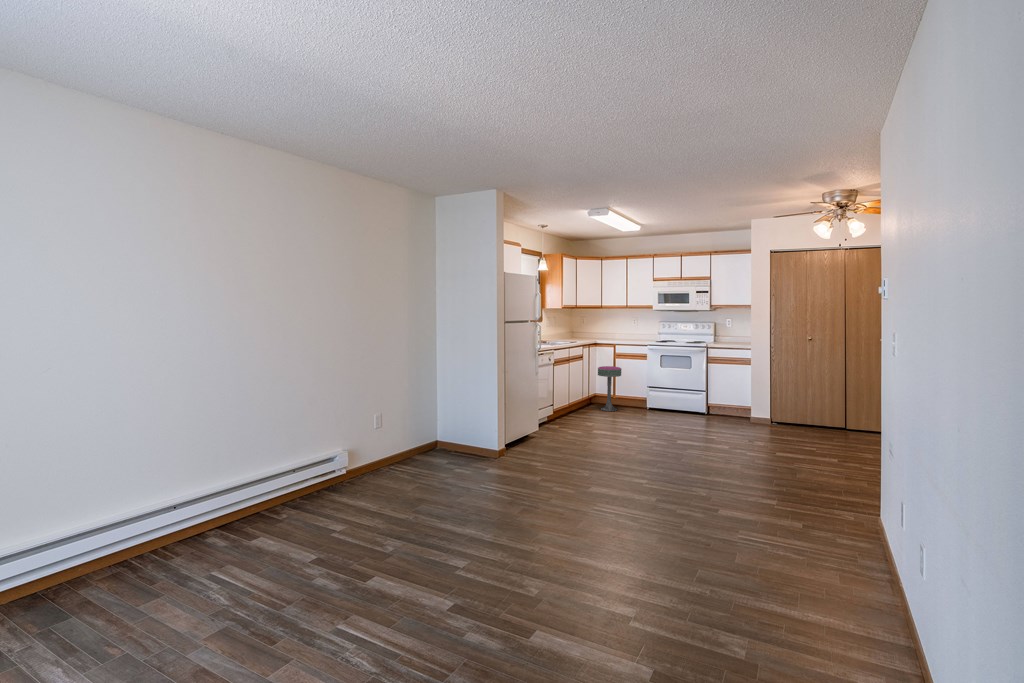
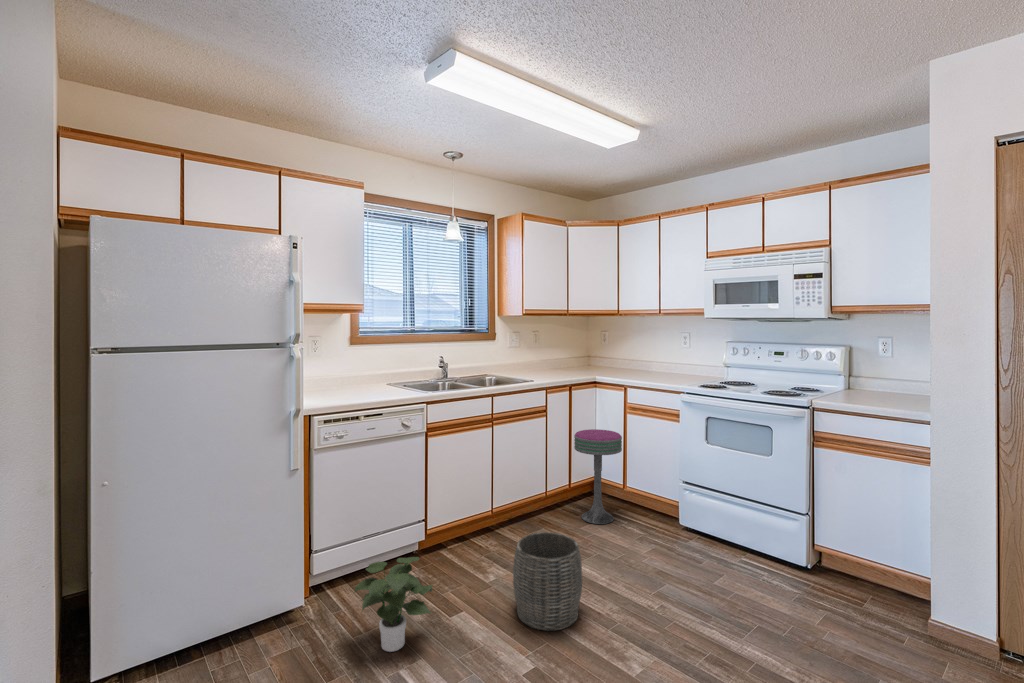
woven basket: none [613,401,642,434] -> present [513,532,582,631]
potted plant: none [569,408,601,442] -> present [355,557,432,652]

